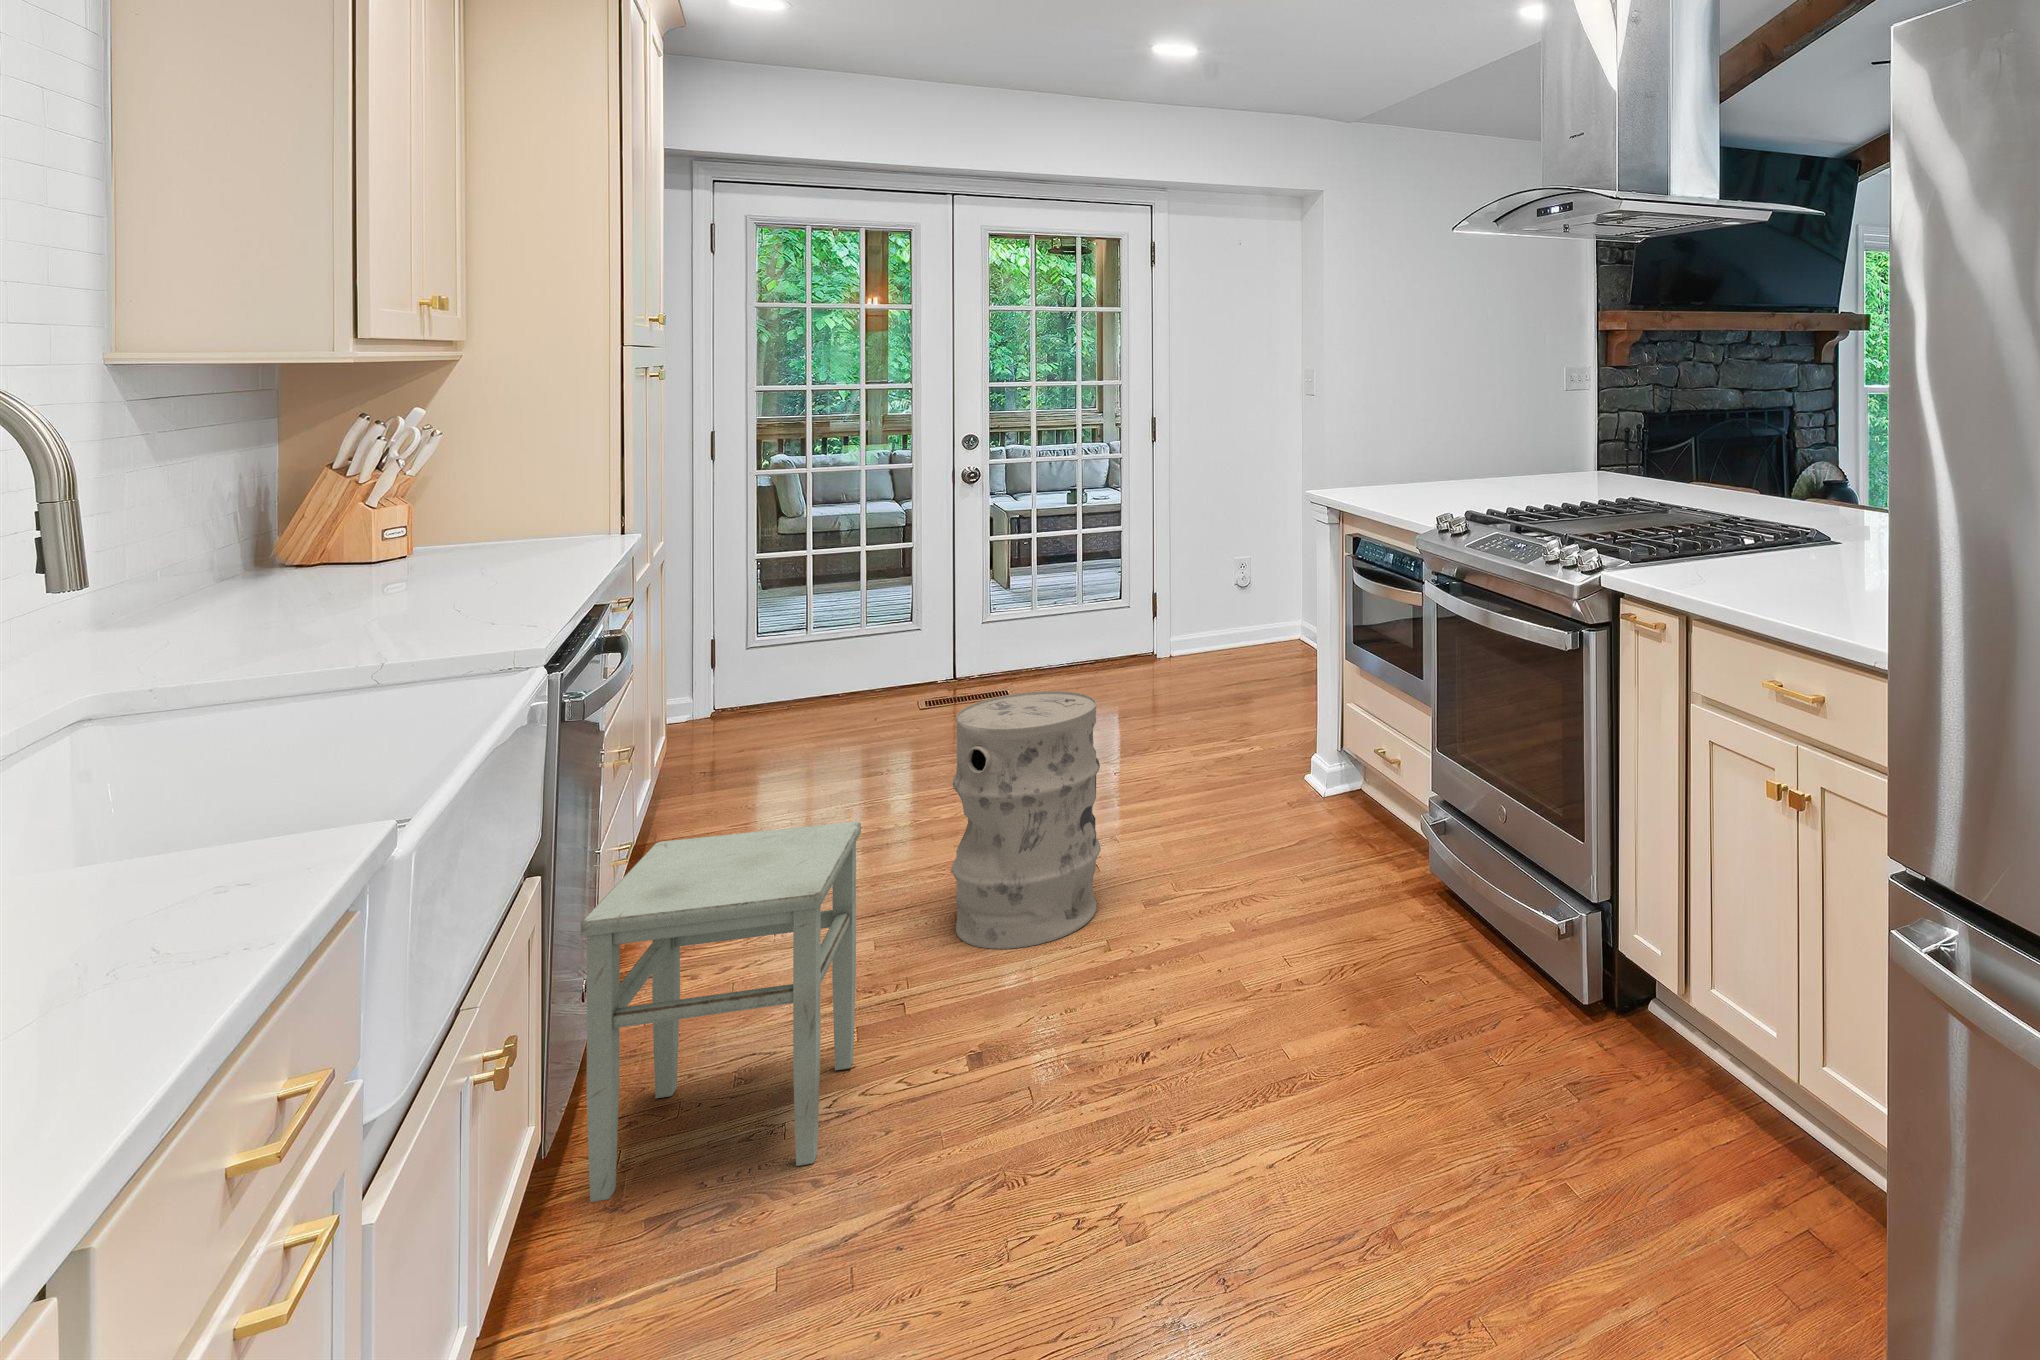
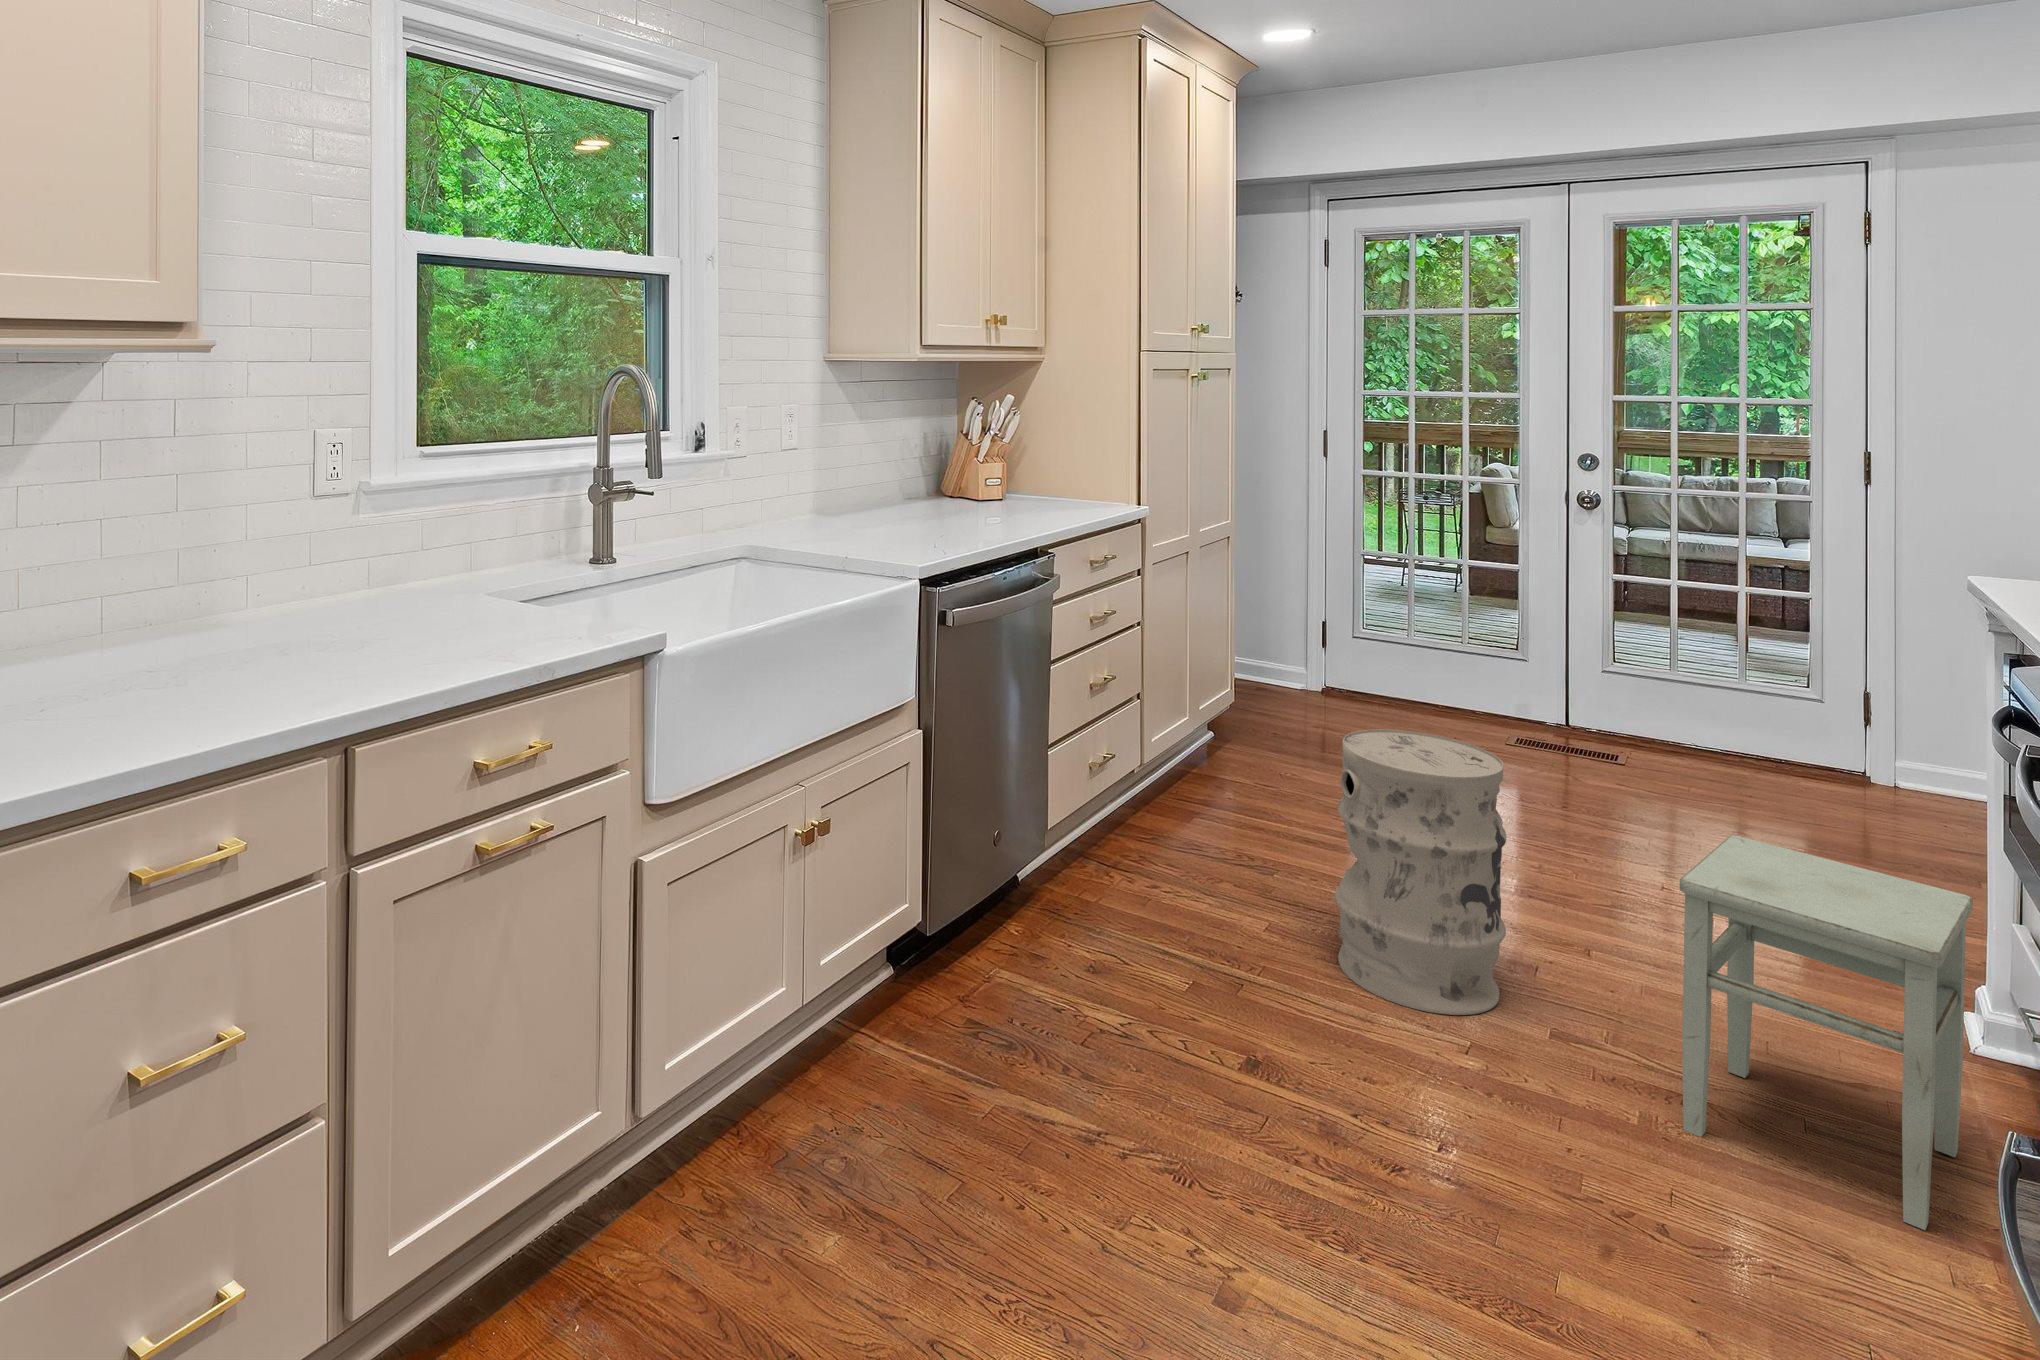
stool: present [581,822,861,1202] -> present [1679,835,1973,1230]

